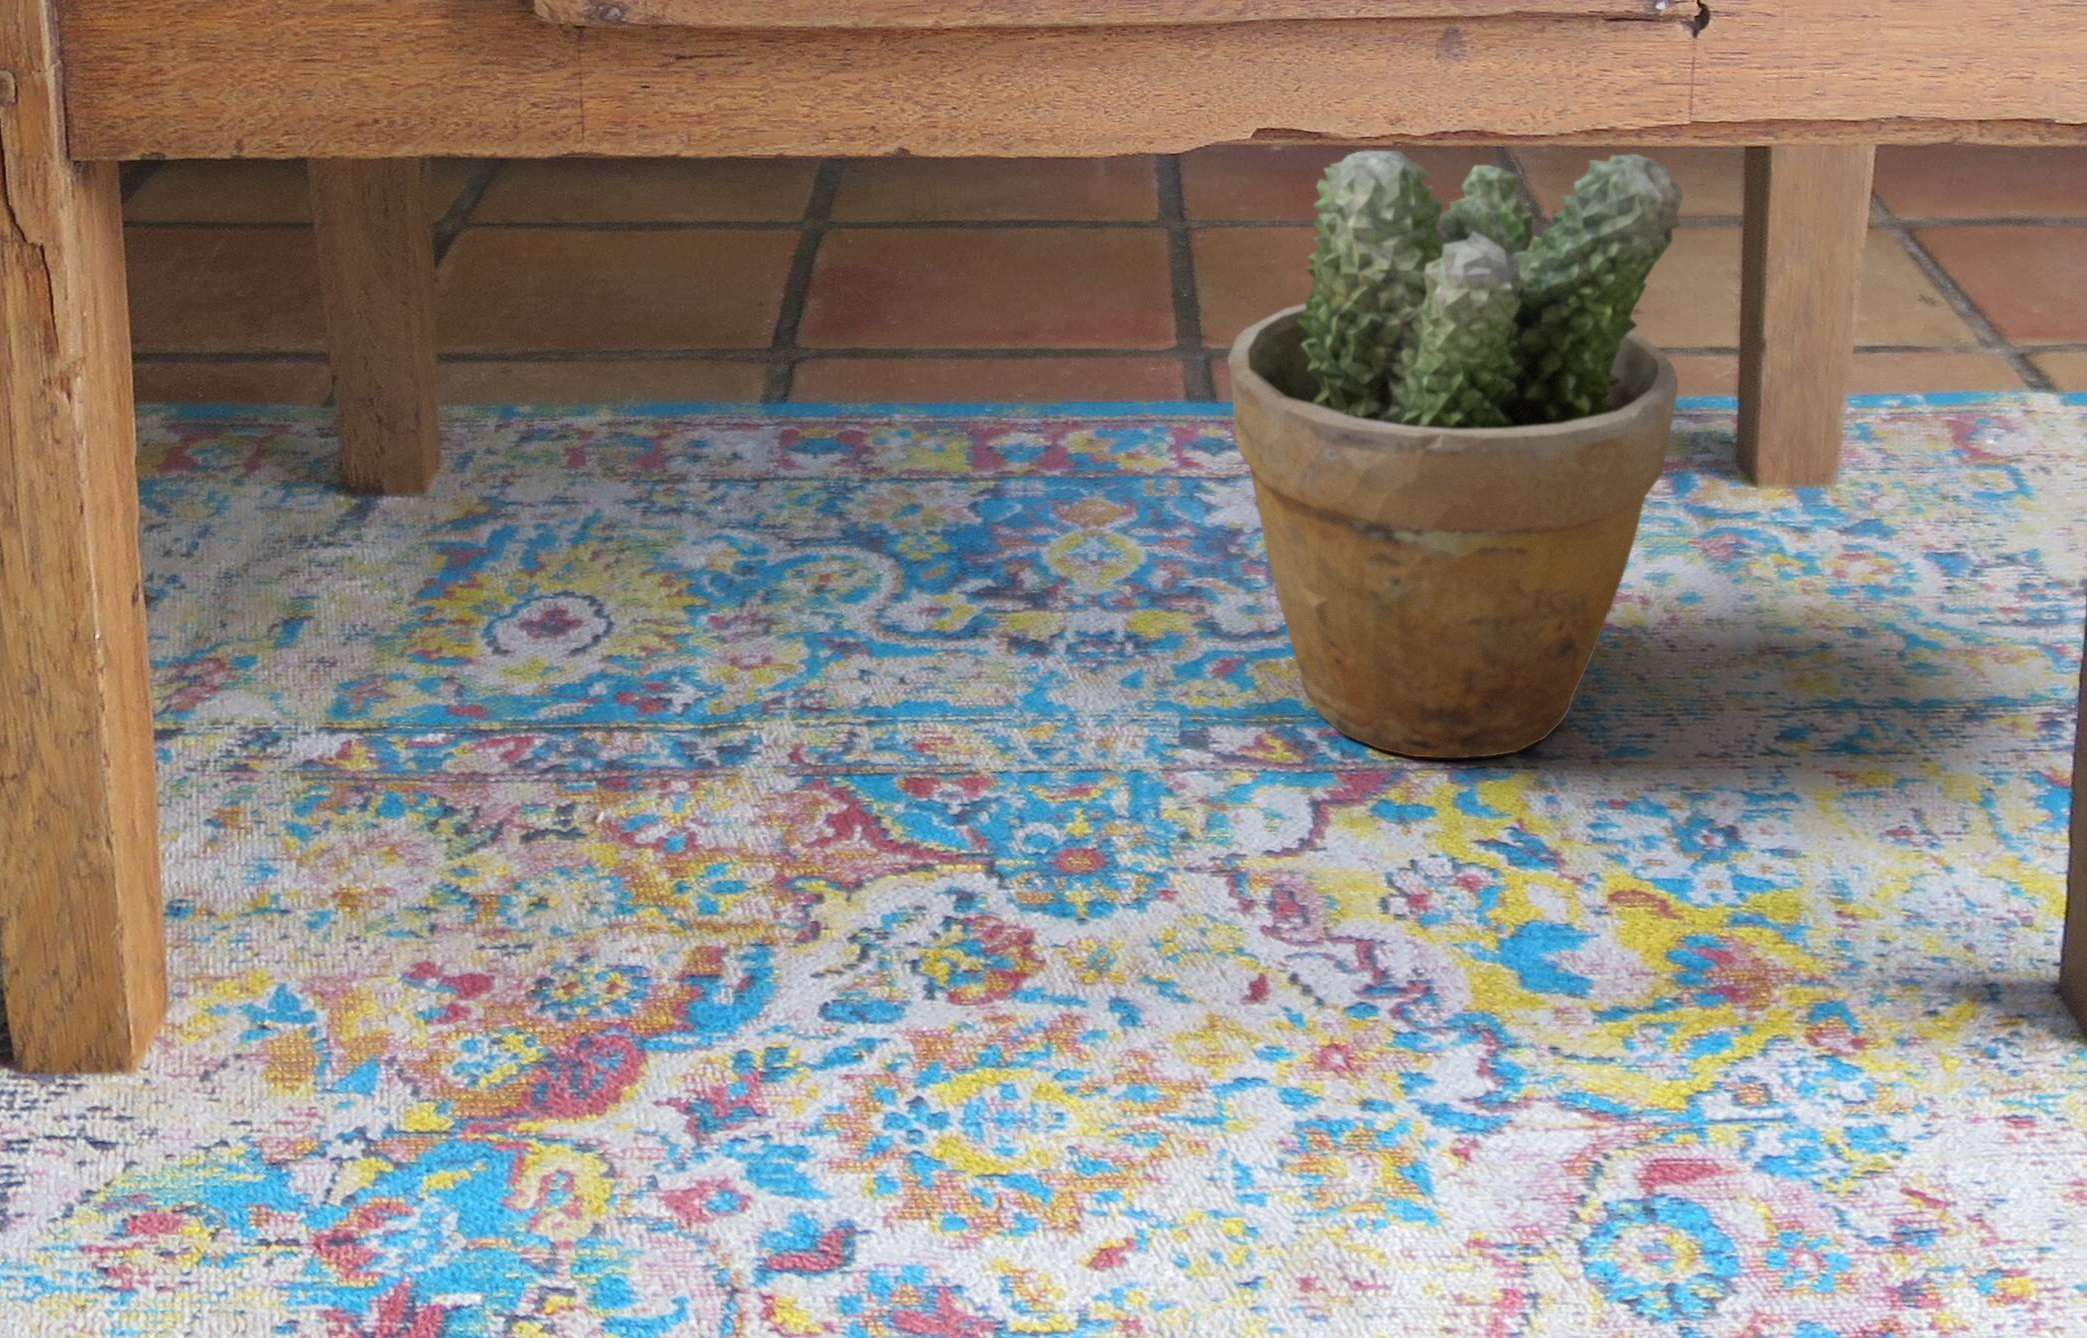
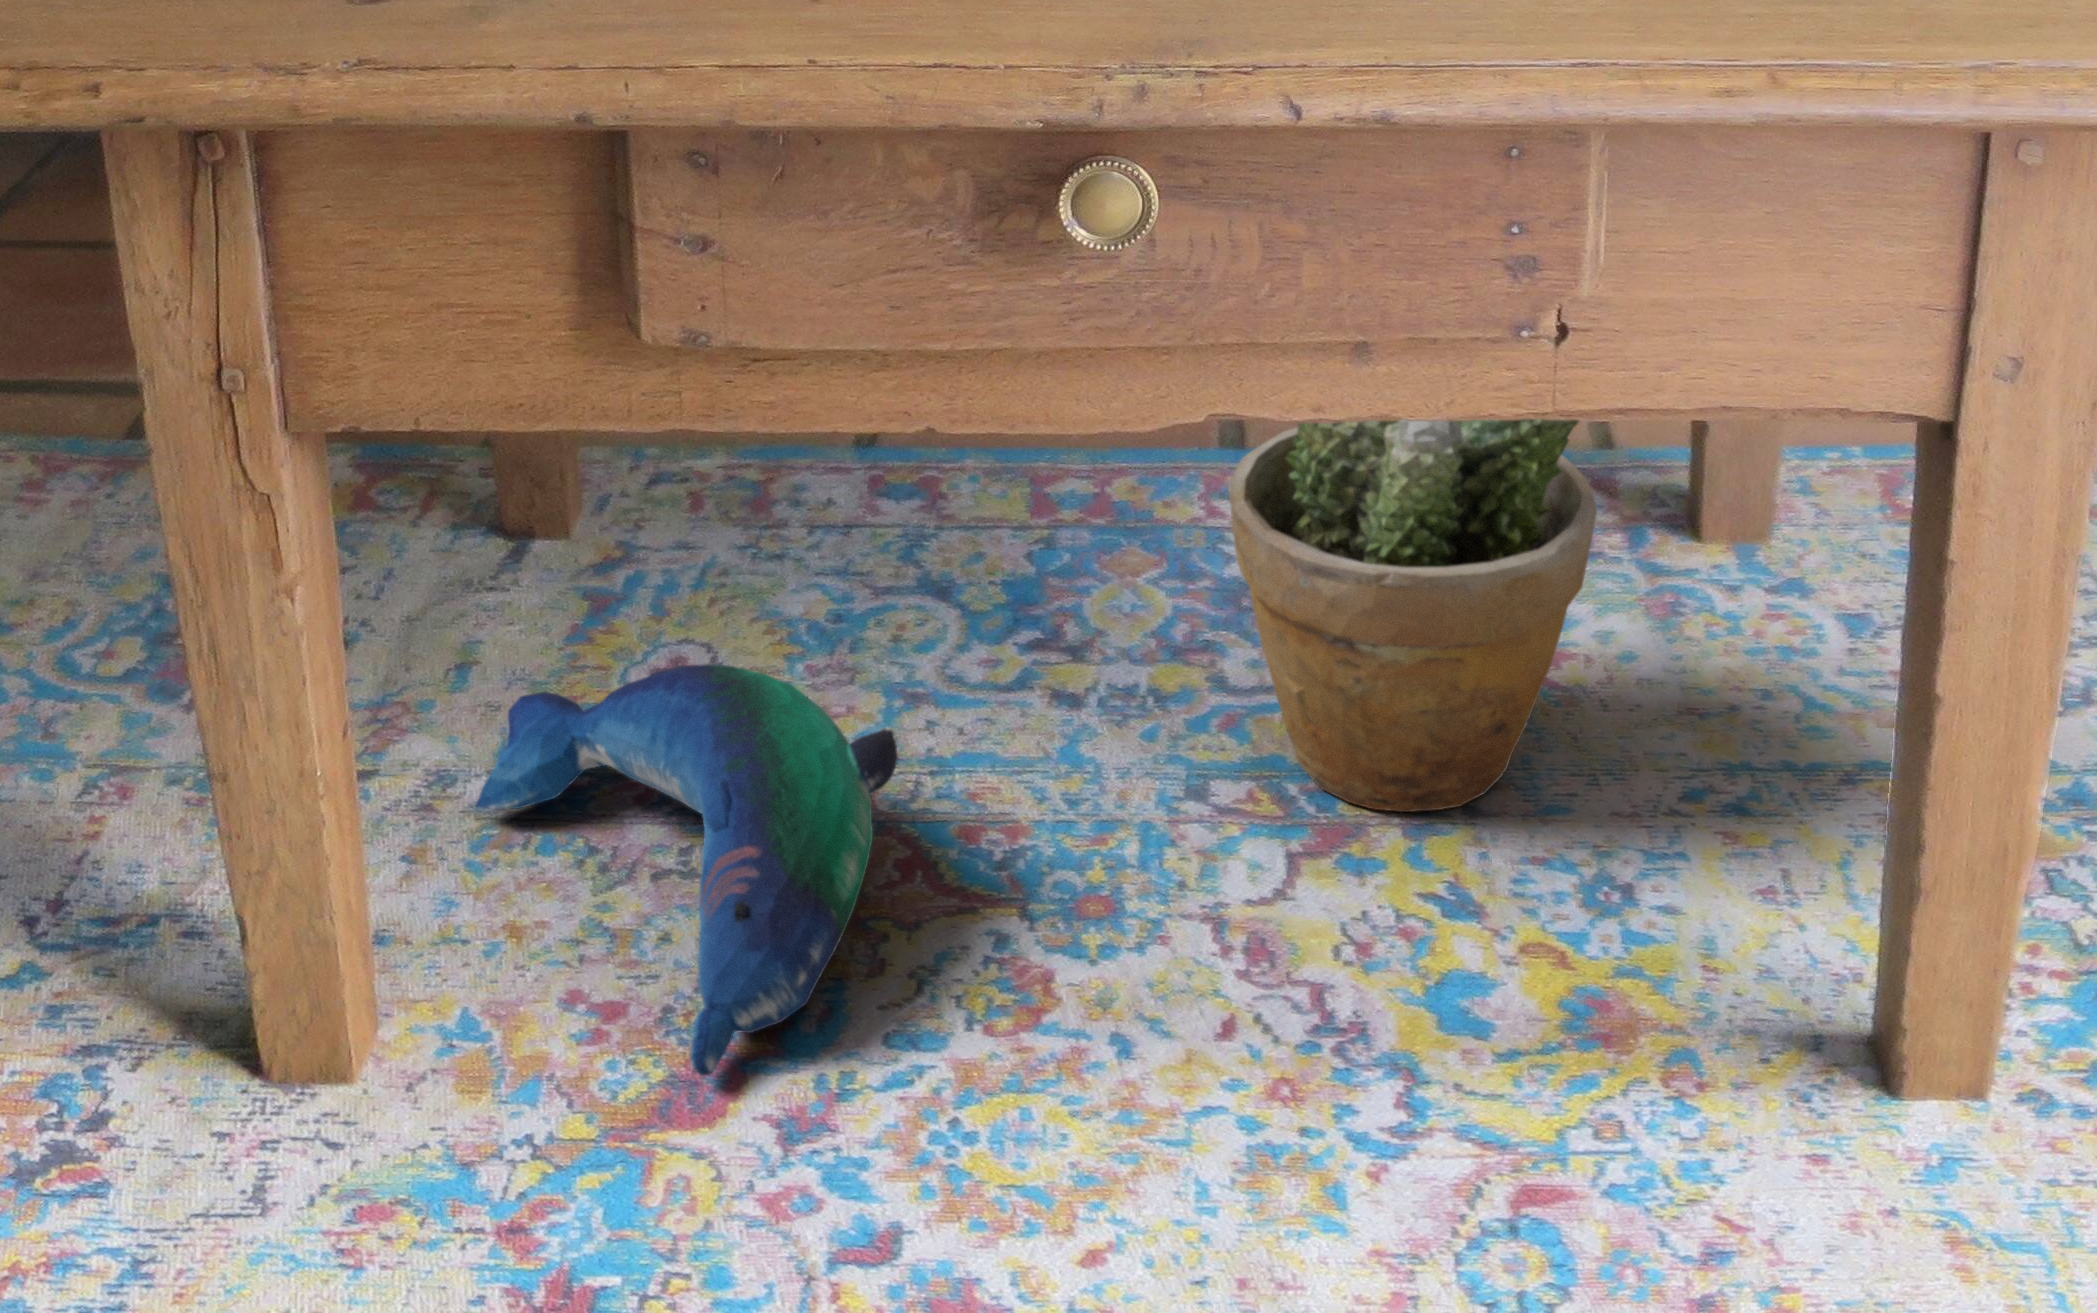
plush toy: none [304,572,831,1051] -> present [477,664,898,1076]

